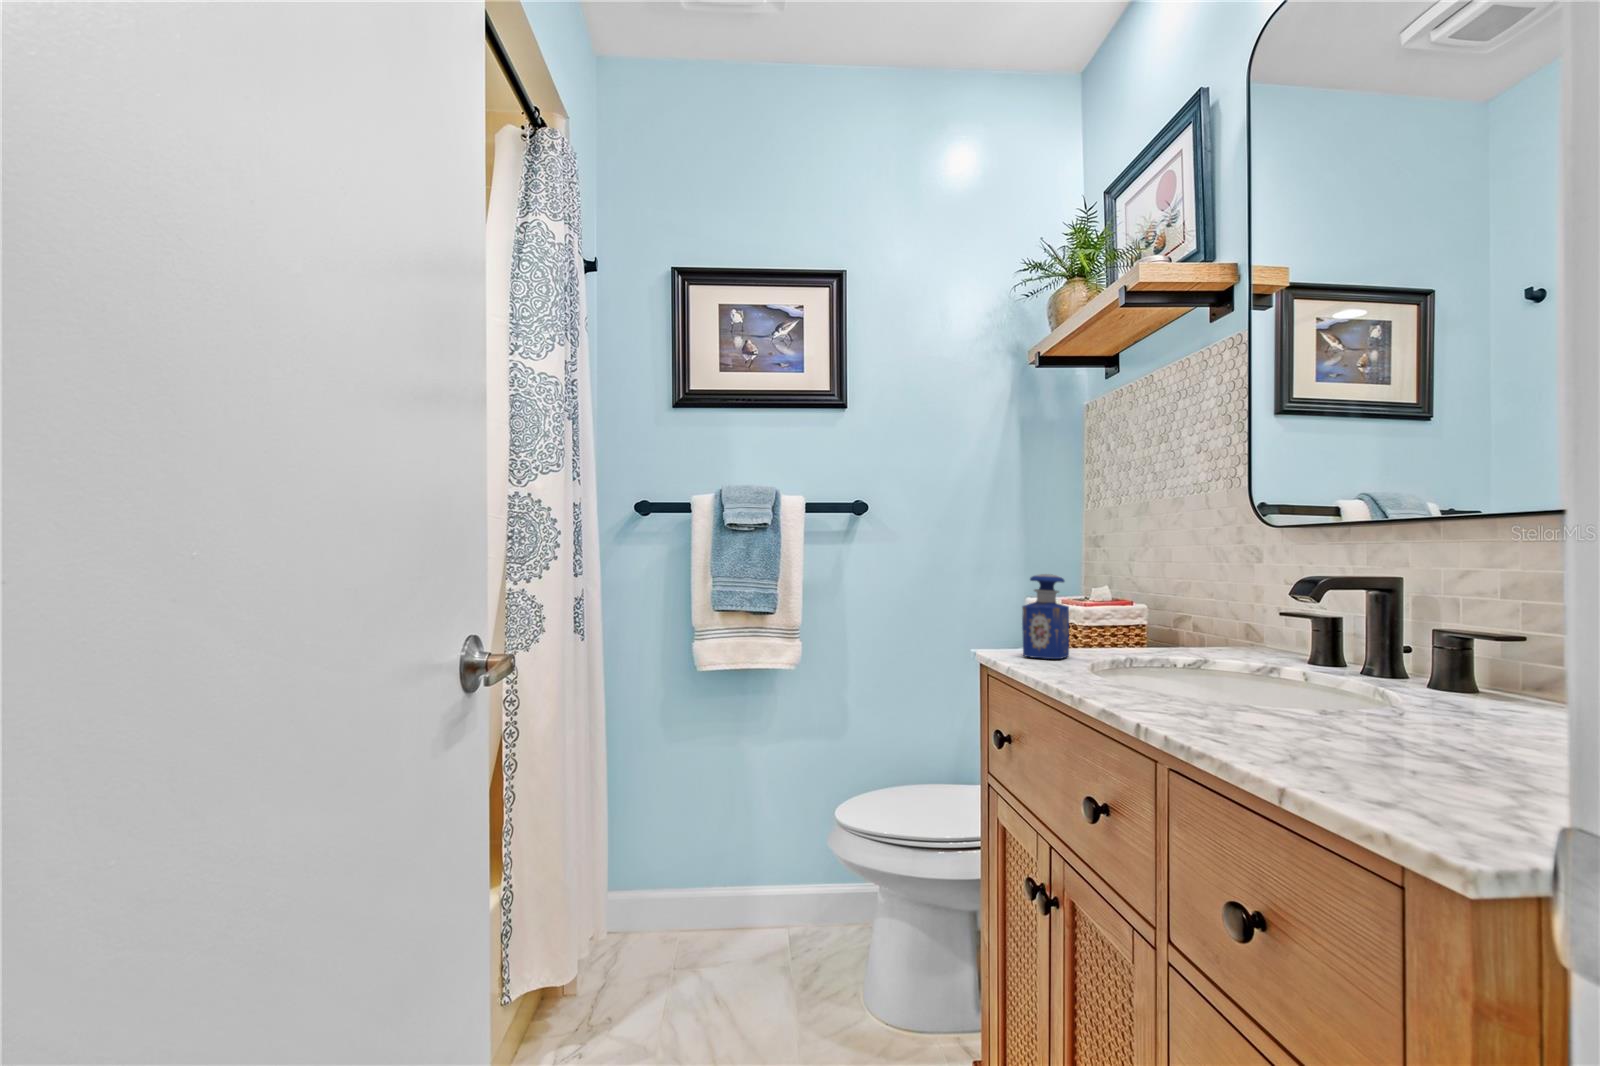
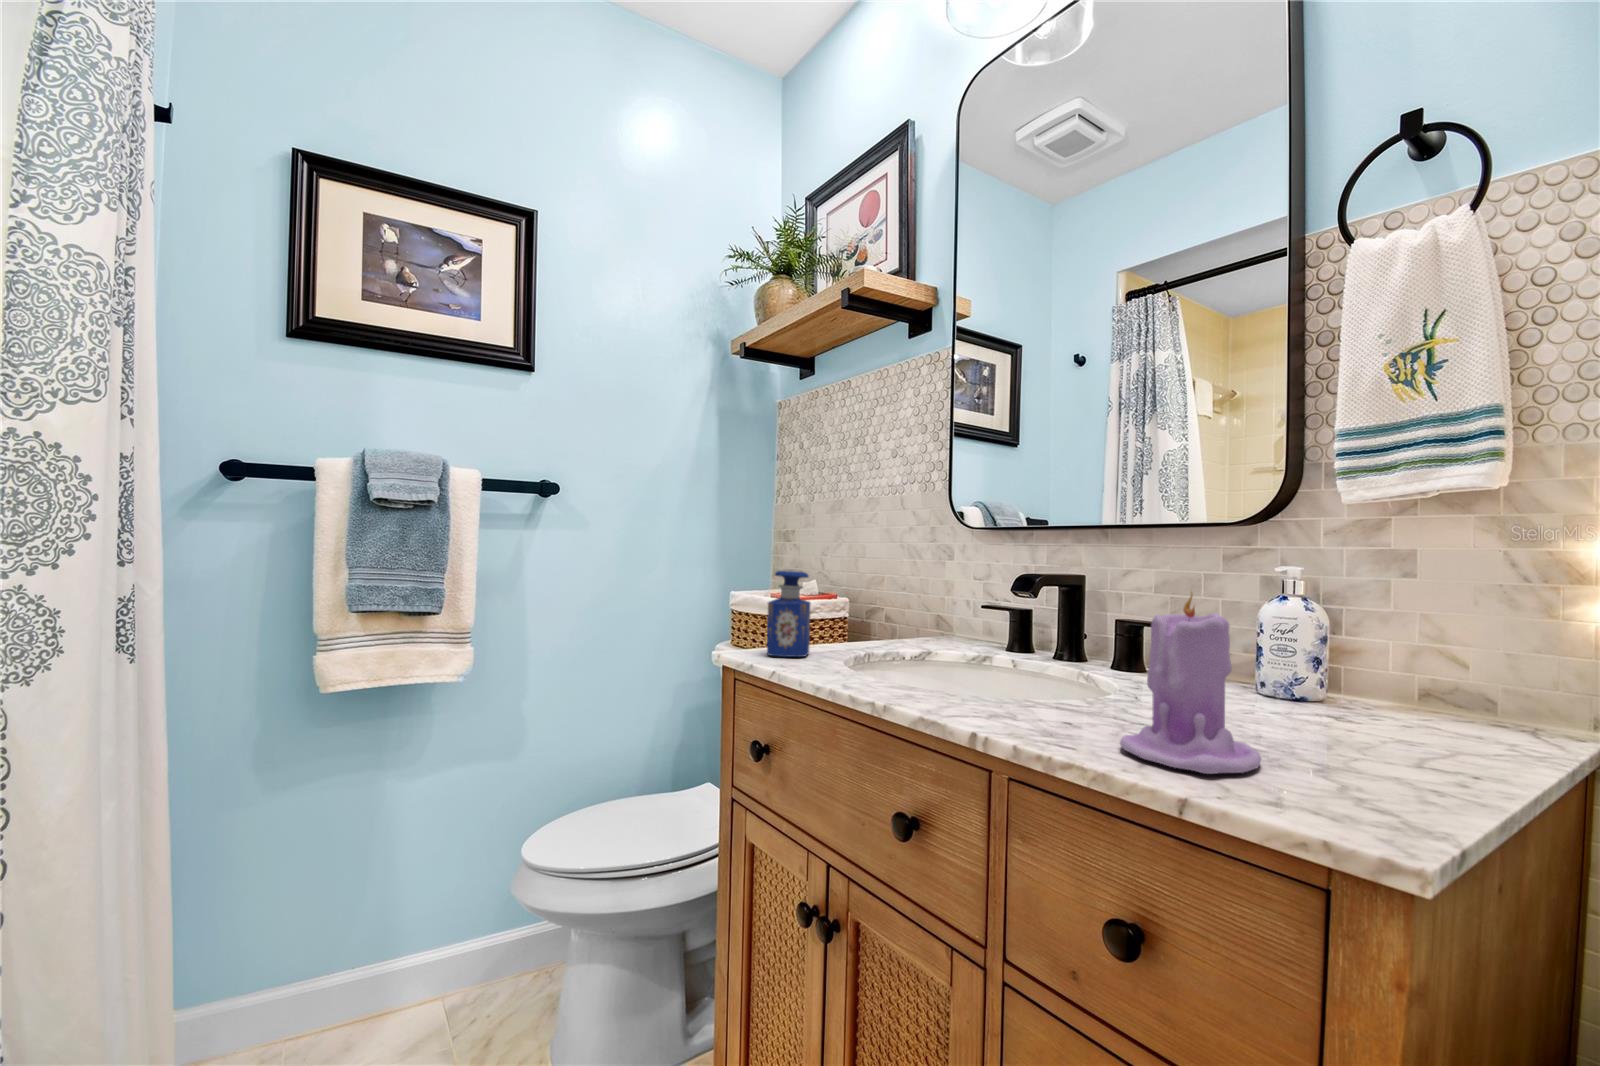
candle: none [1270,584,1433,773] -> present [1120,592,1261,774]

